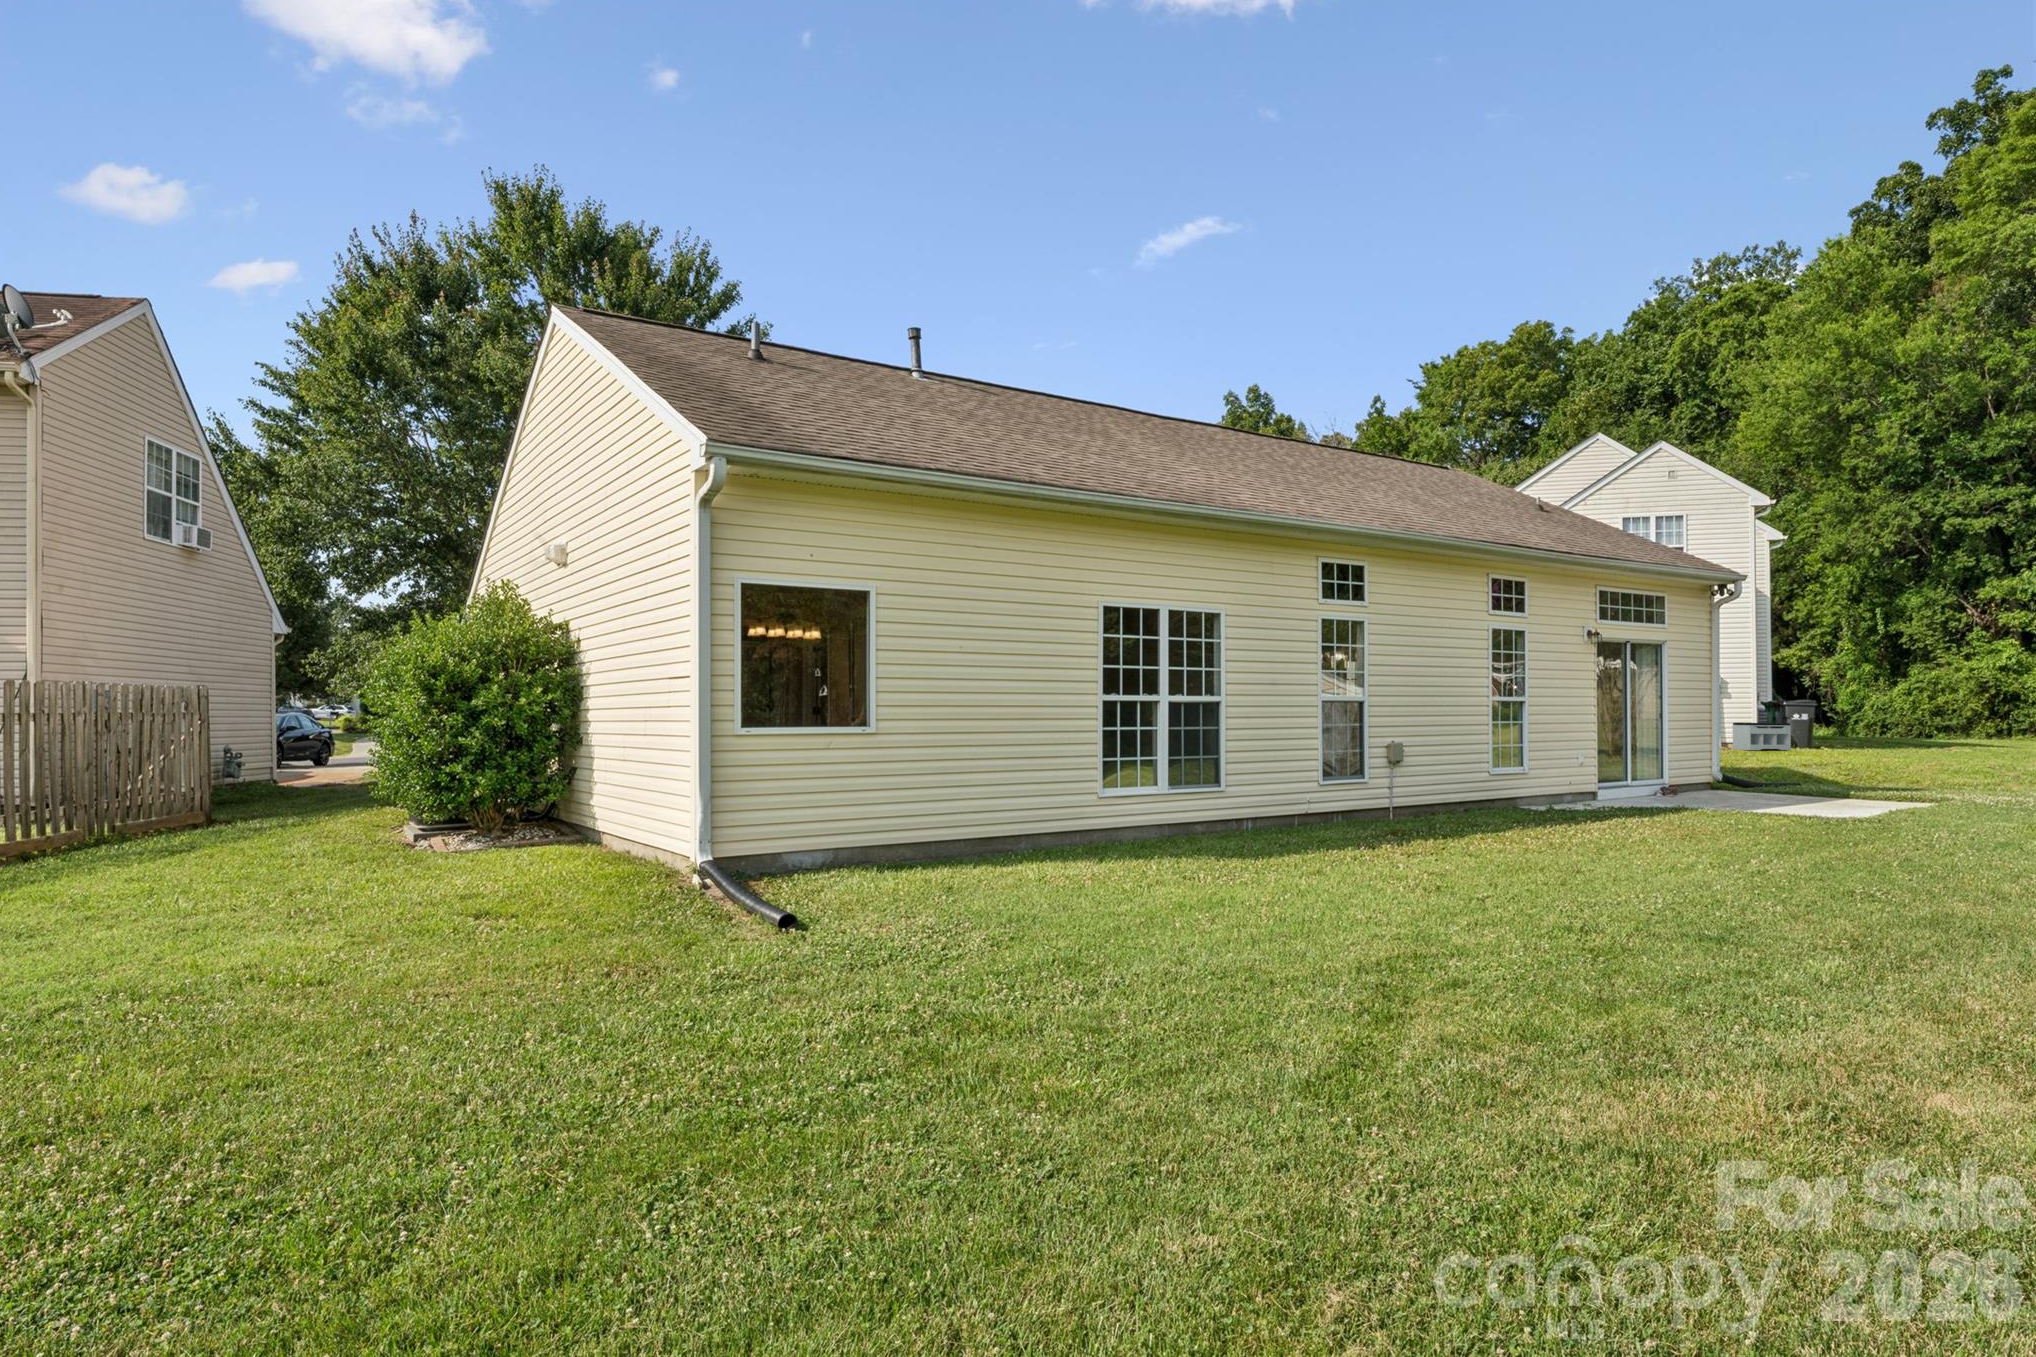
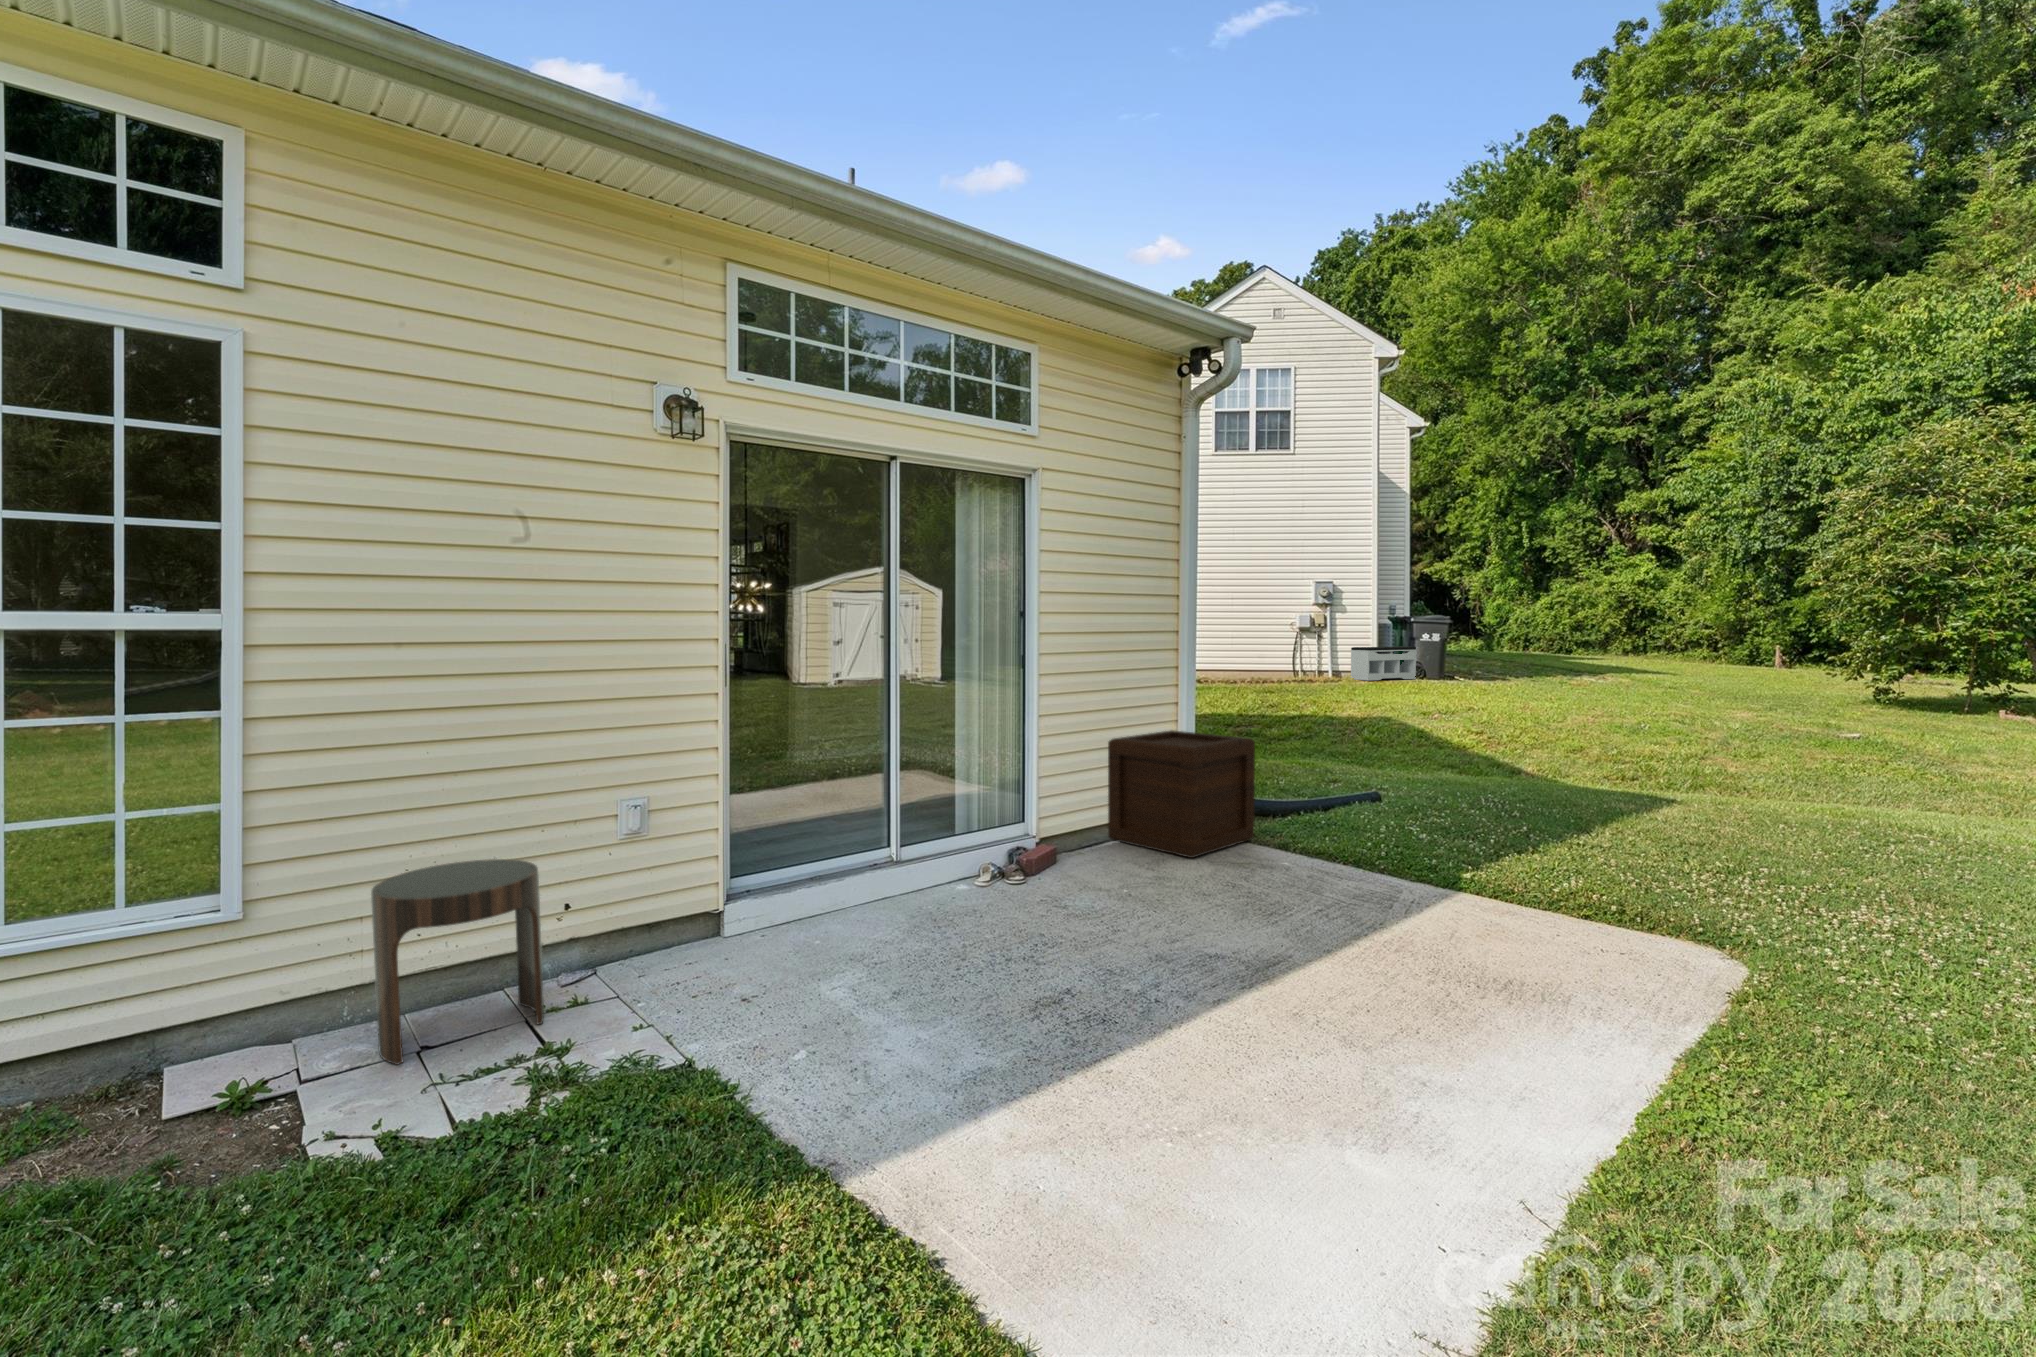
wooden crate: none [1678,749,1754,803] -> present [1108,730,1255,858]
side table: none [1520,765,1569,817] -> present [371,859,544,1065]

